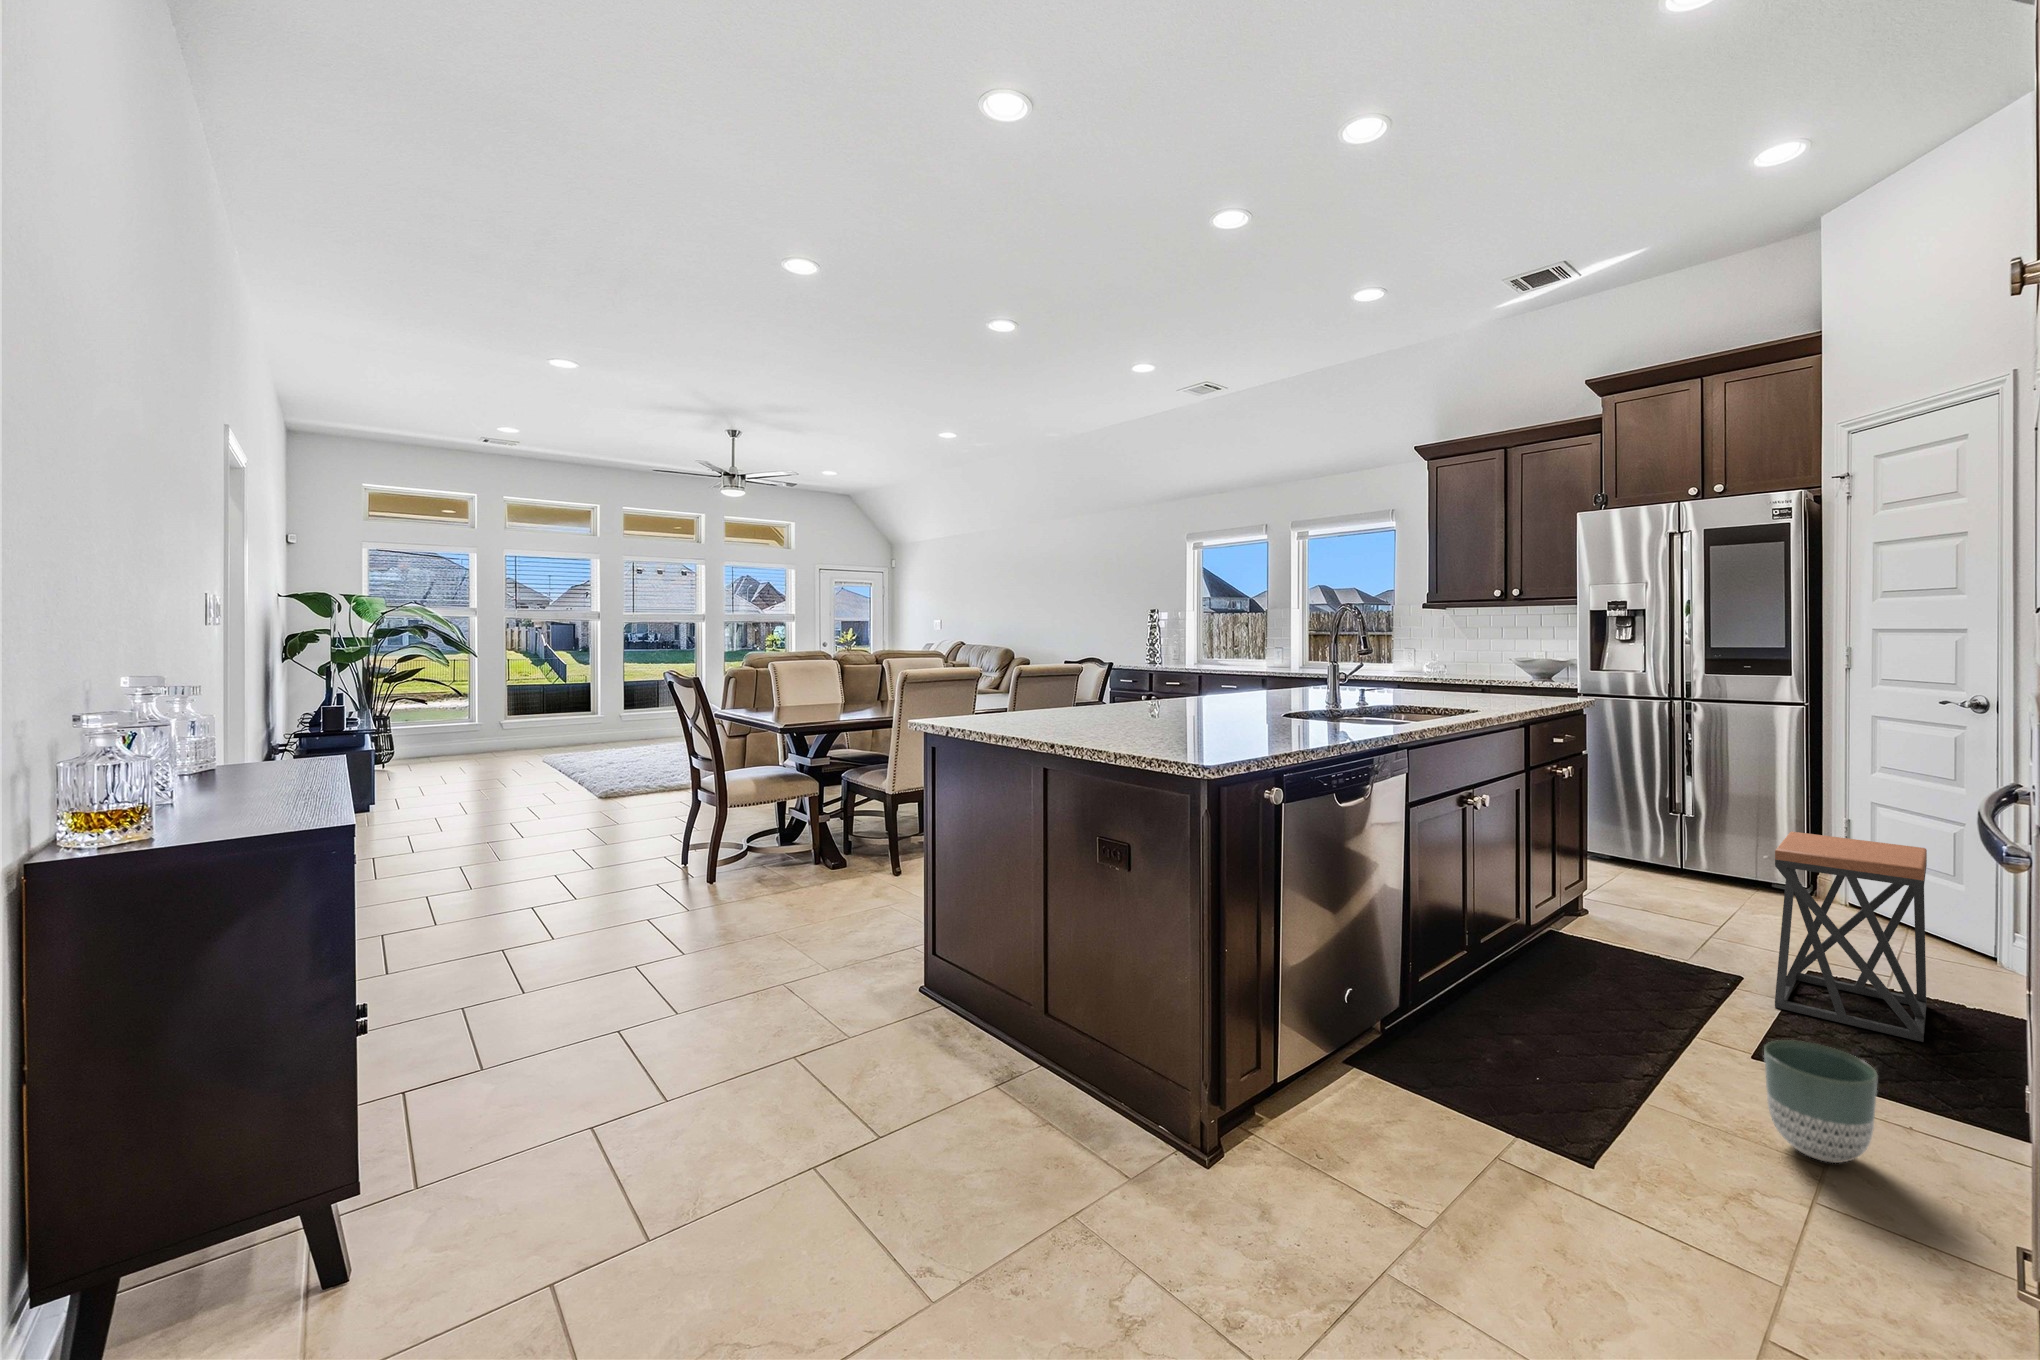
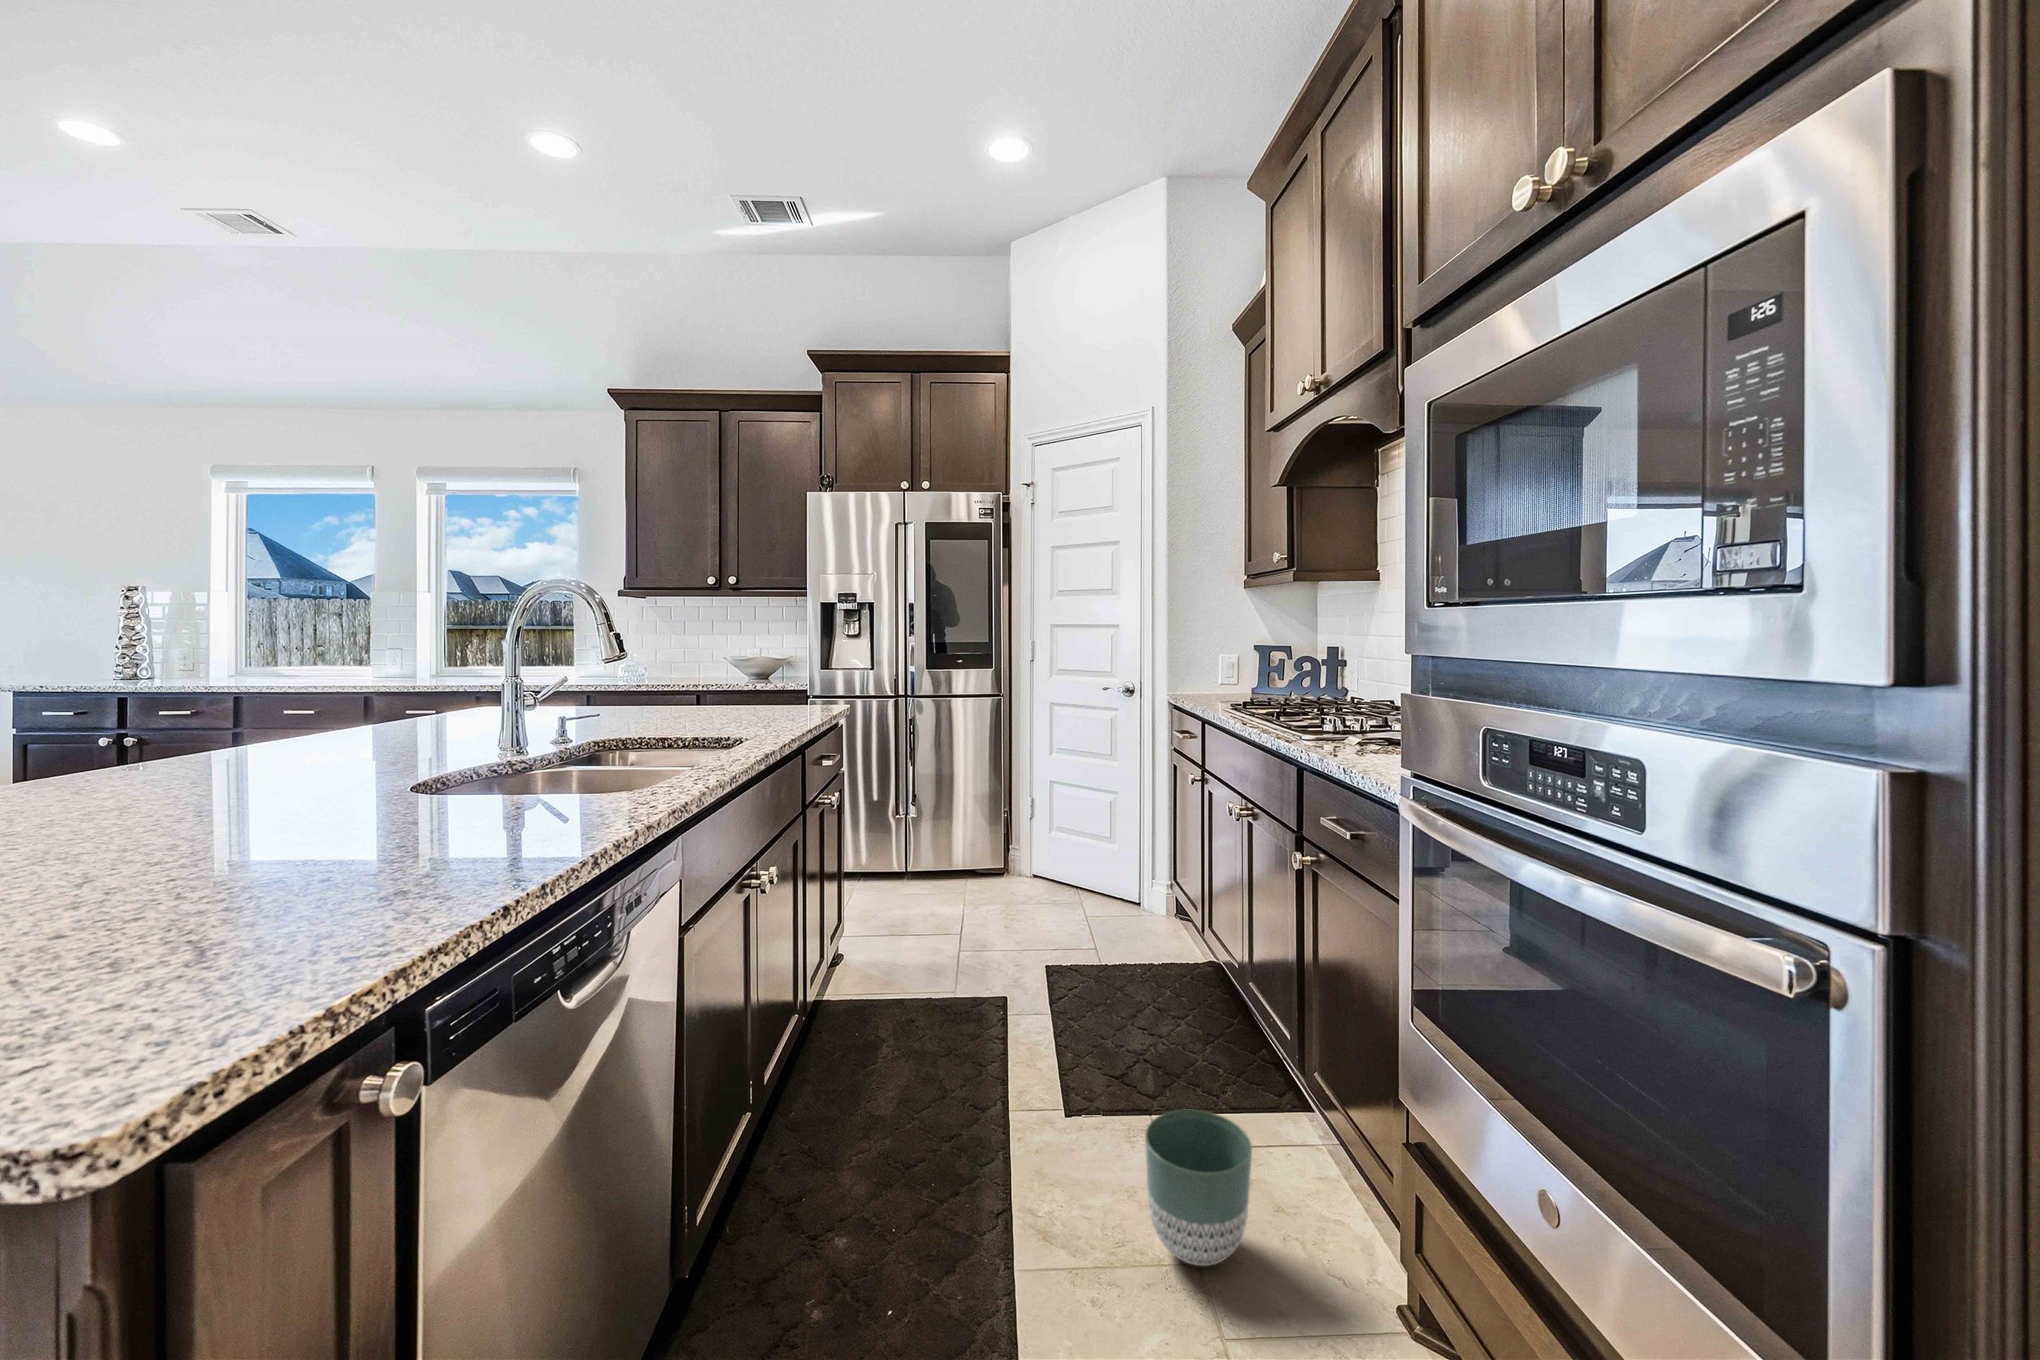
stool: present [1775,832,1927,1042] -> none [1038,829,1163,1027]

